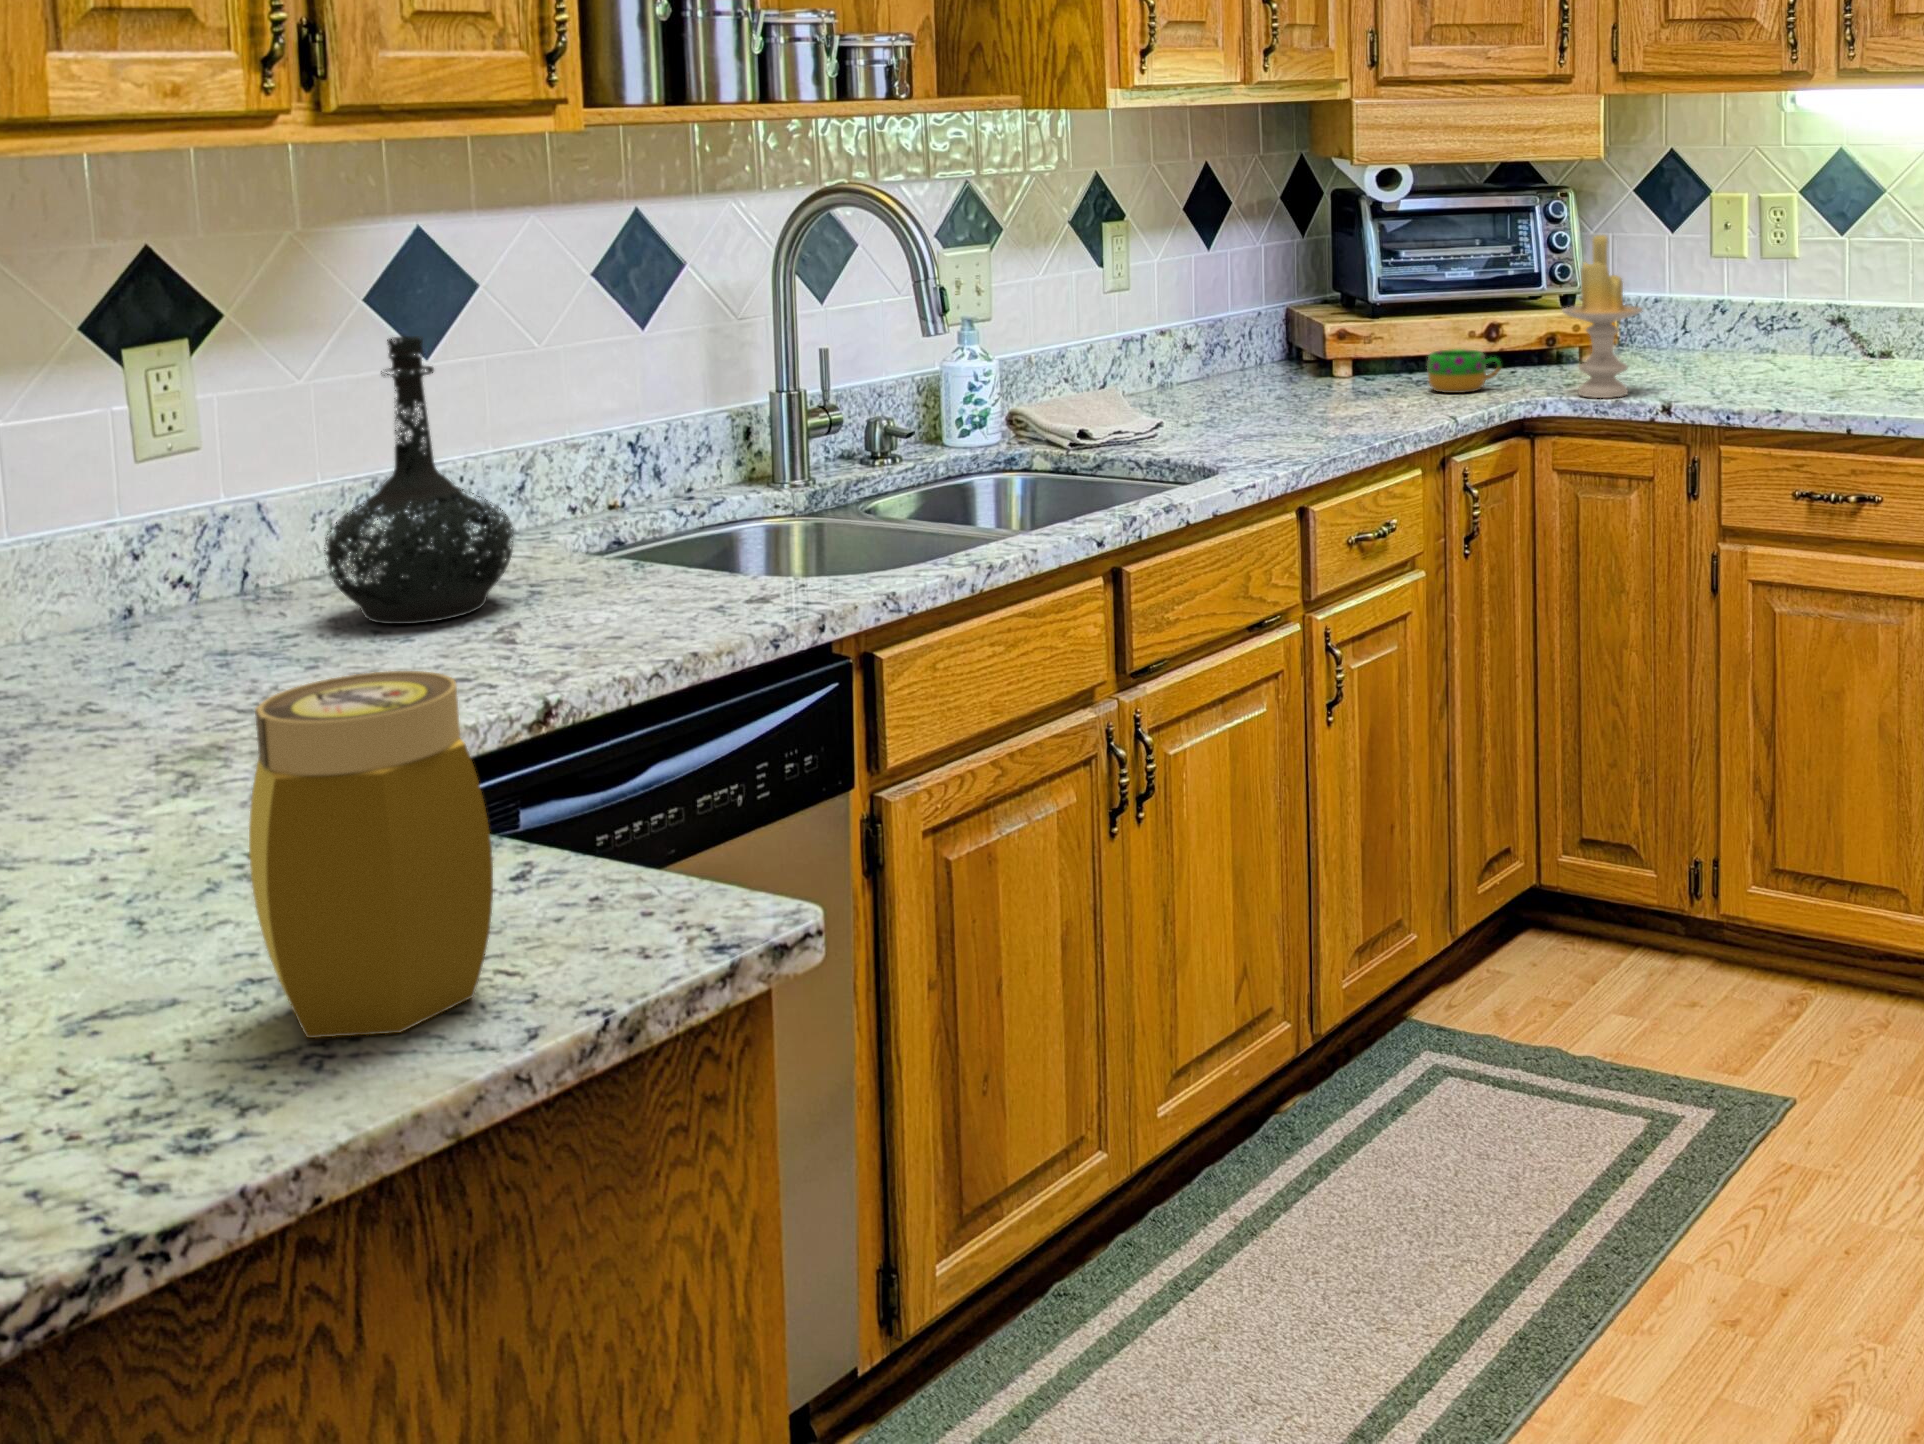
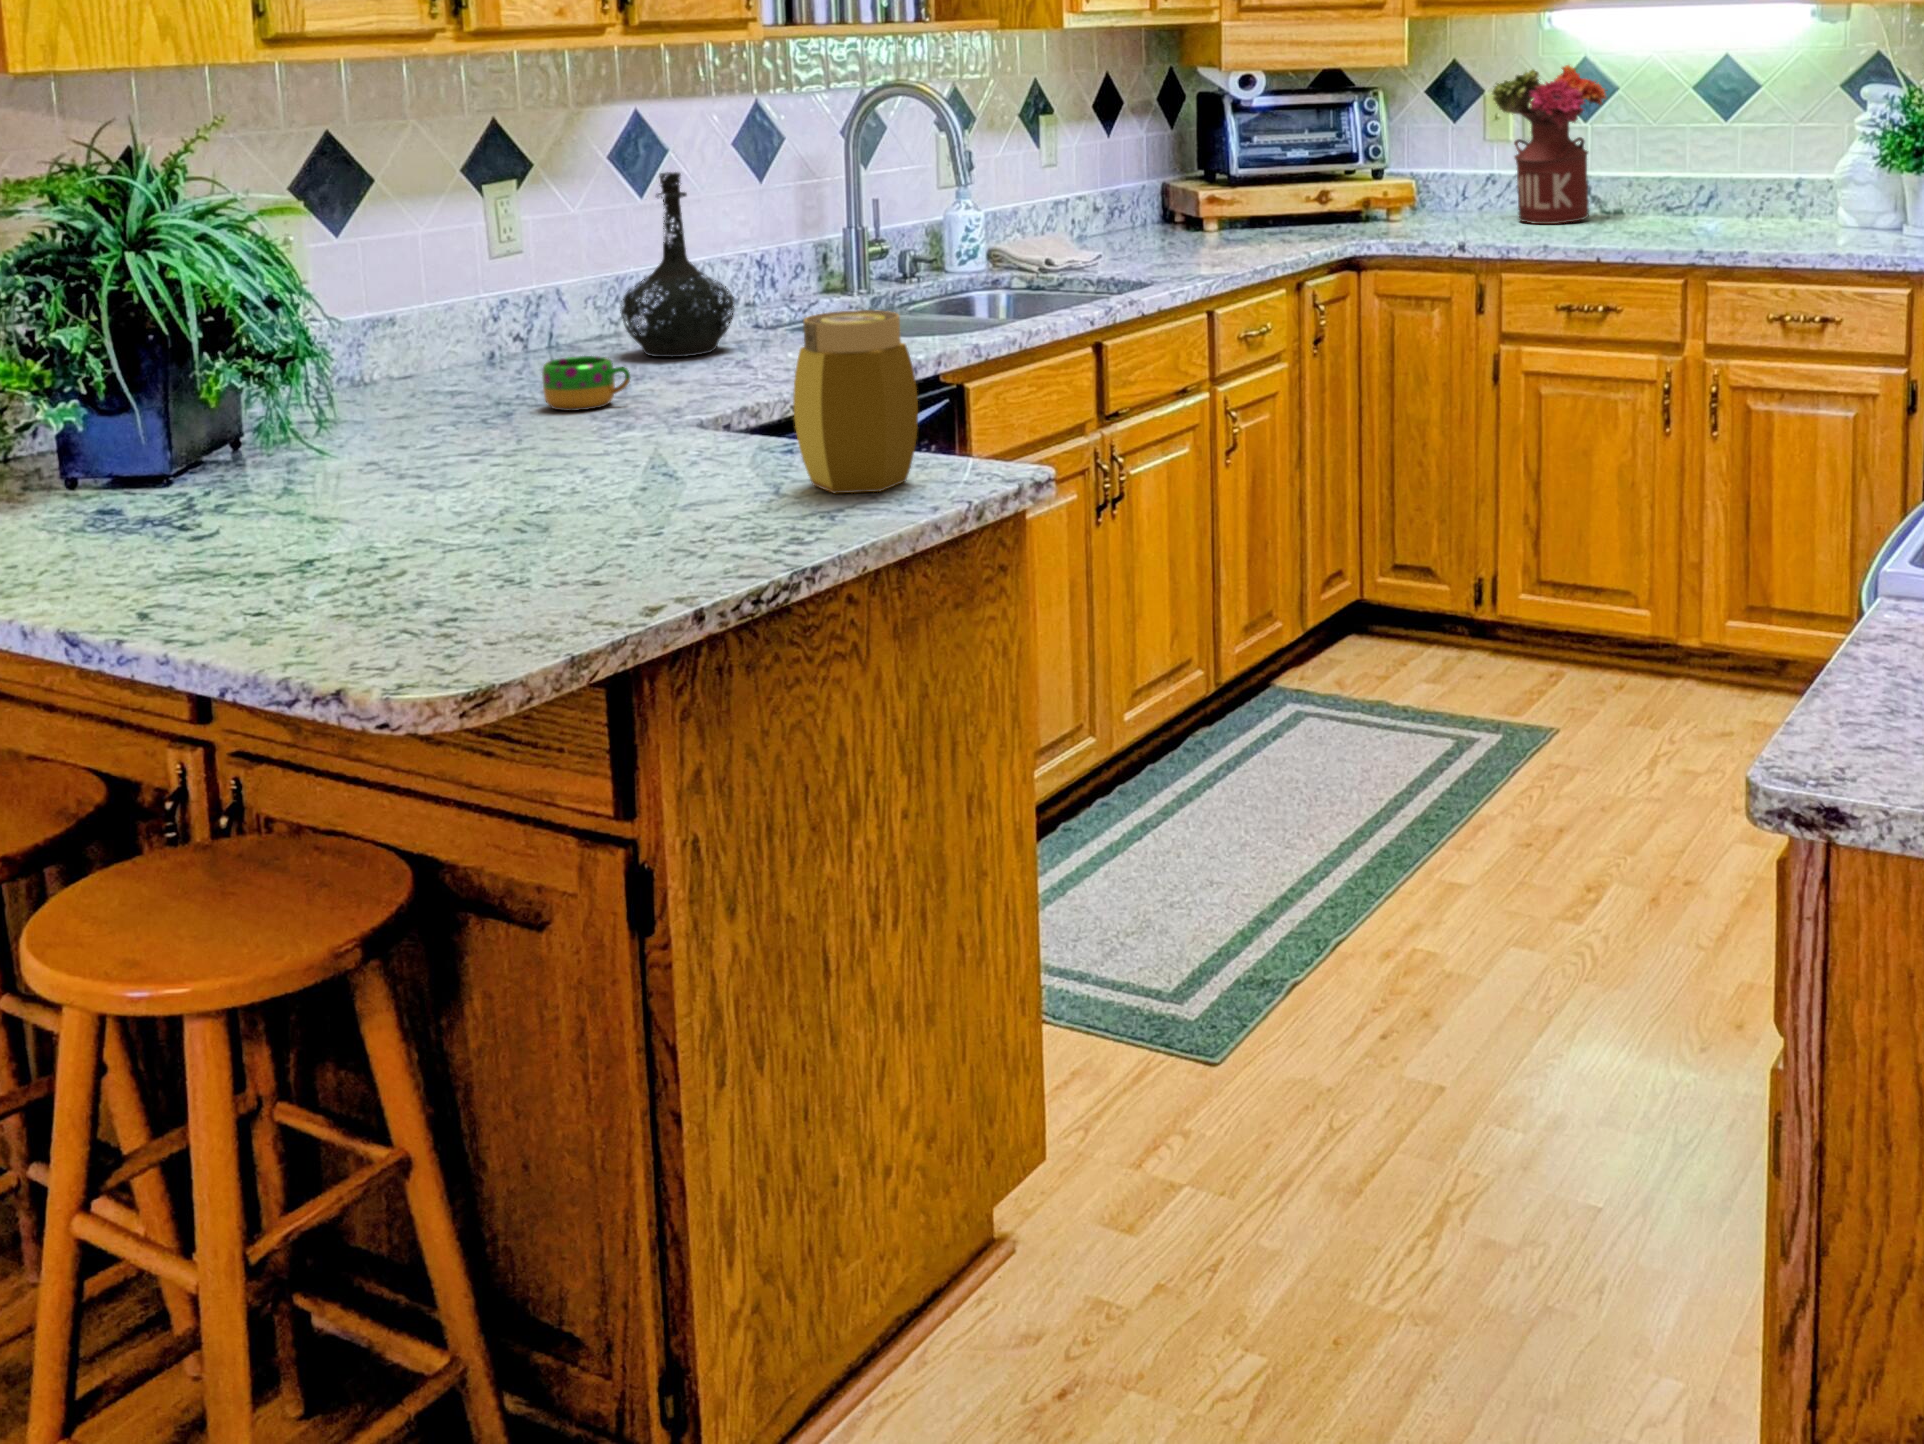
flower arrangement: none [1718,158,1872,371] -> present [1492,65,1606,224]
candle: present [1563,235,1642,398] -> none [1380,121,1440,241]
mug: present [1427,349,1501,393] -> present [542,356,630,411]

